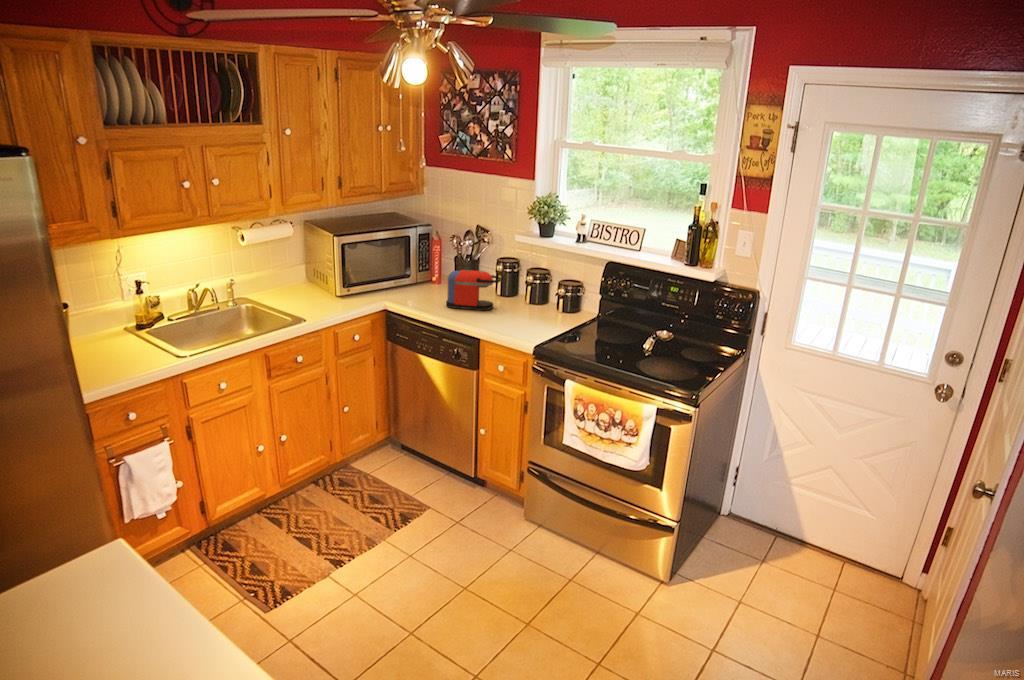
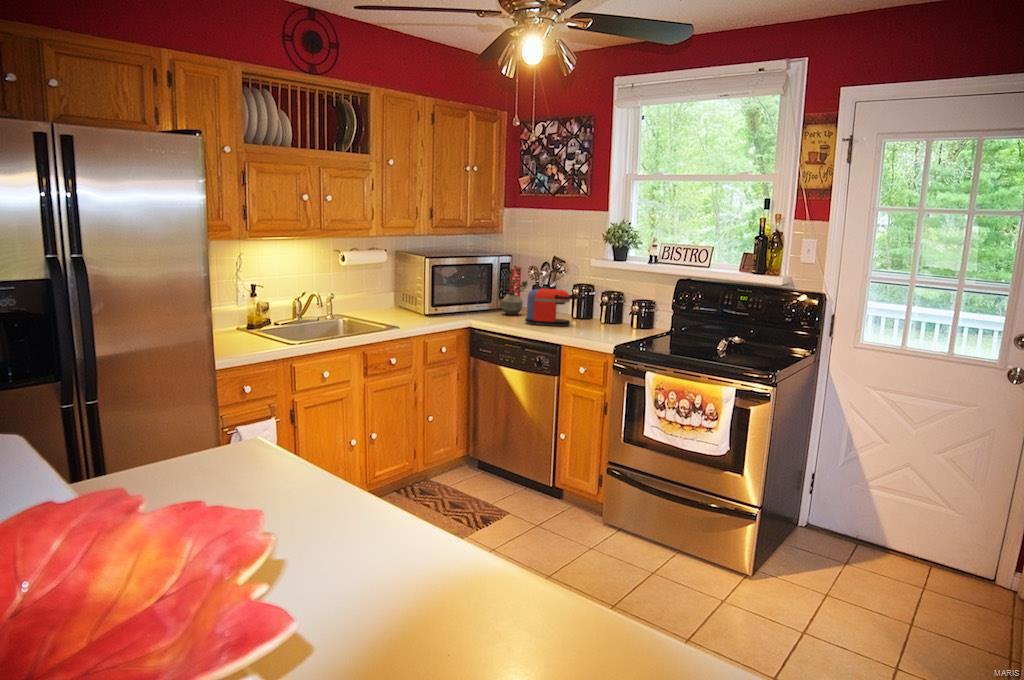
potted plant: none [423,238,451,291] -> present [502,267,527,315]

